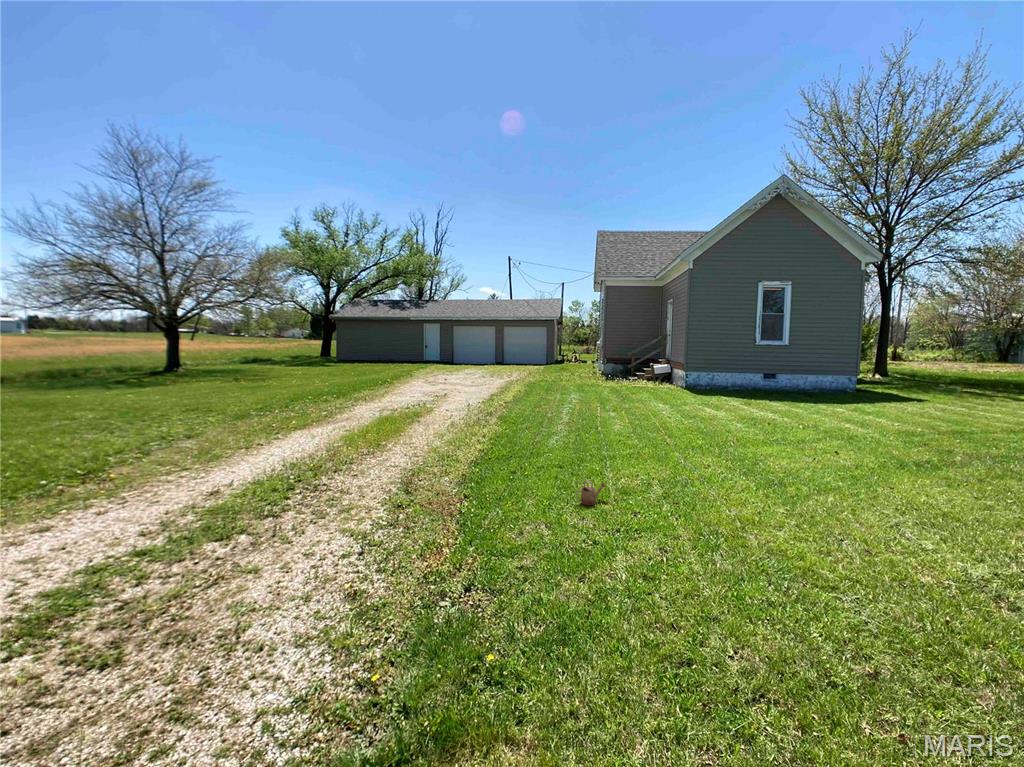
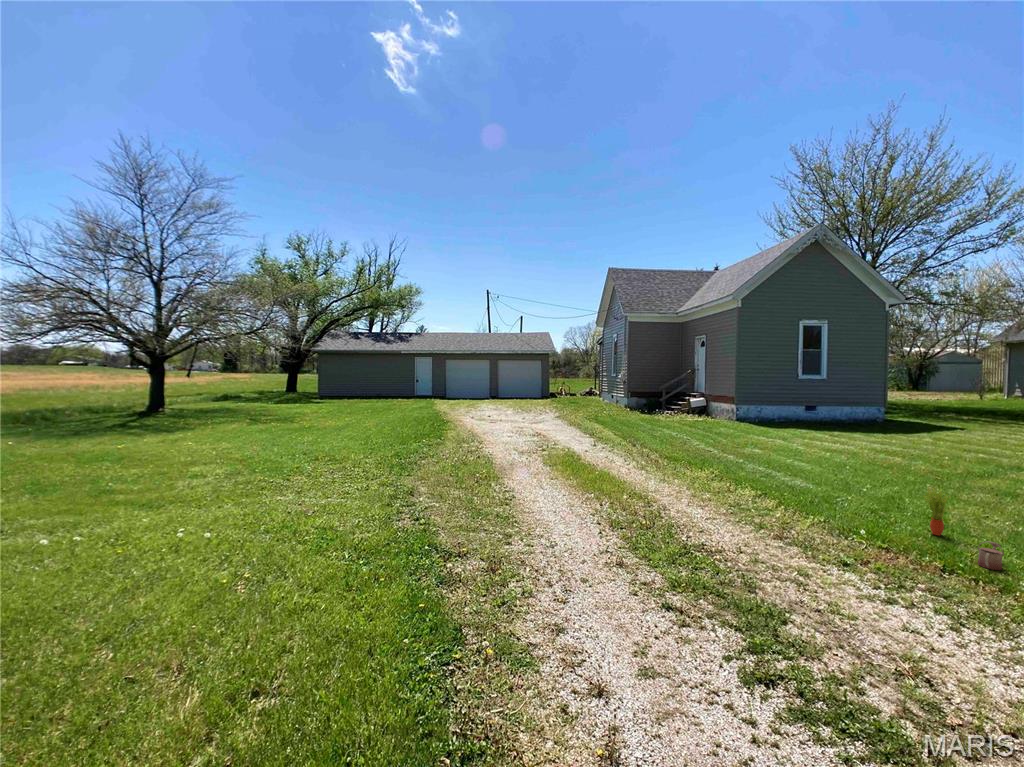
potted plant: none [596,436,615,481] -> present [925,488,950,536]

